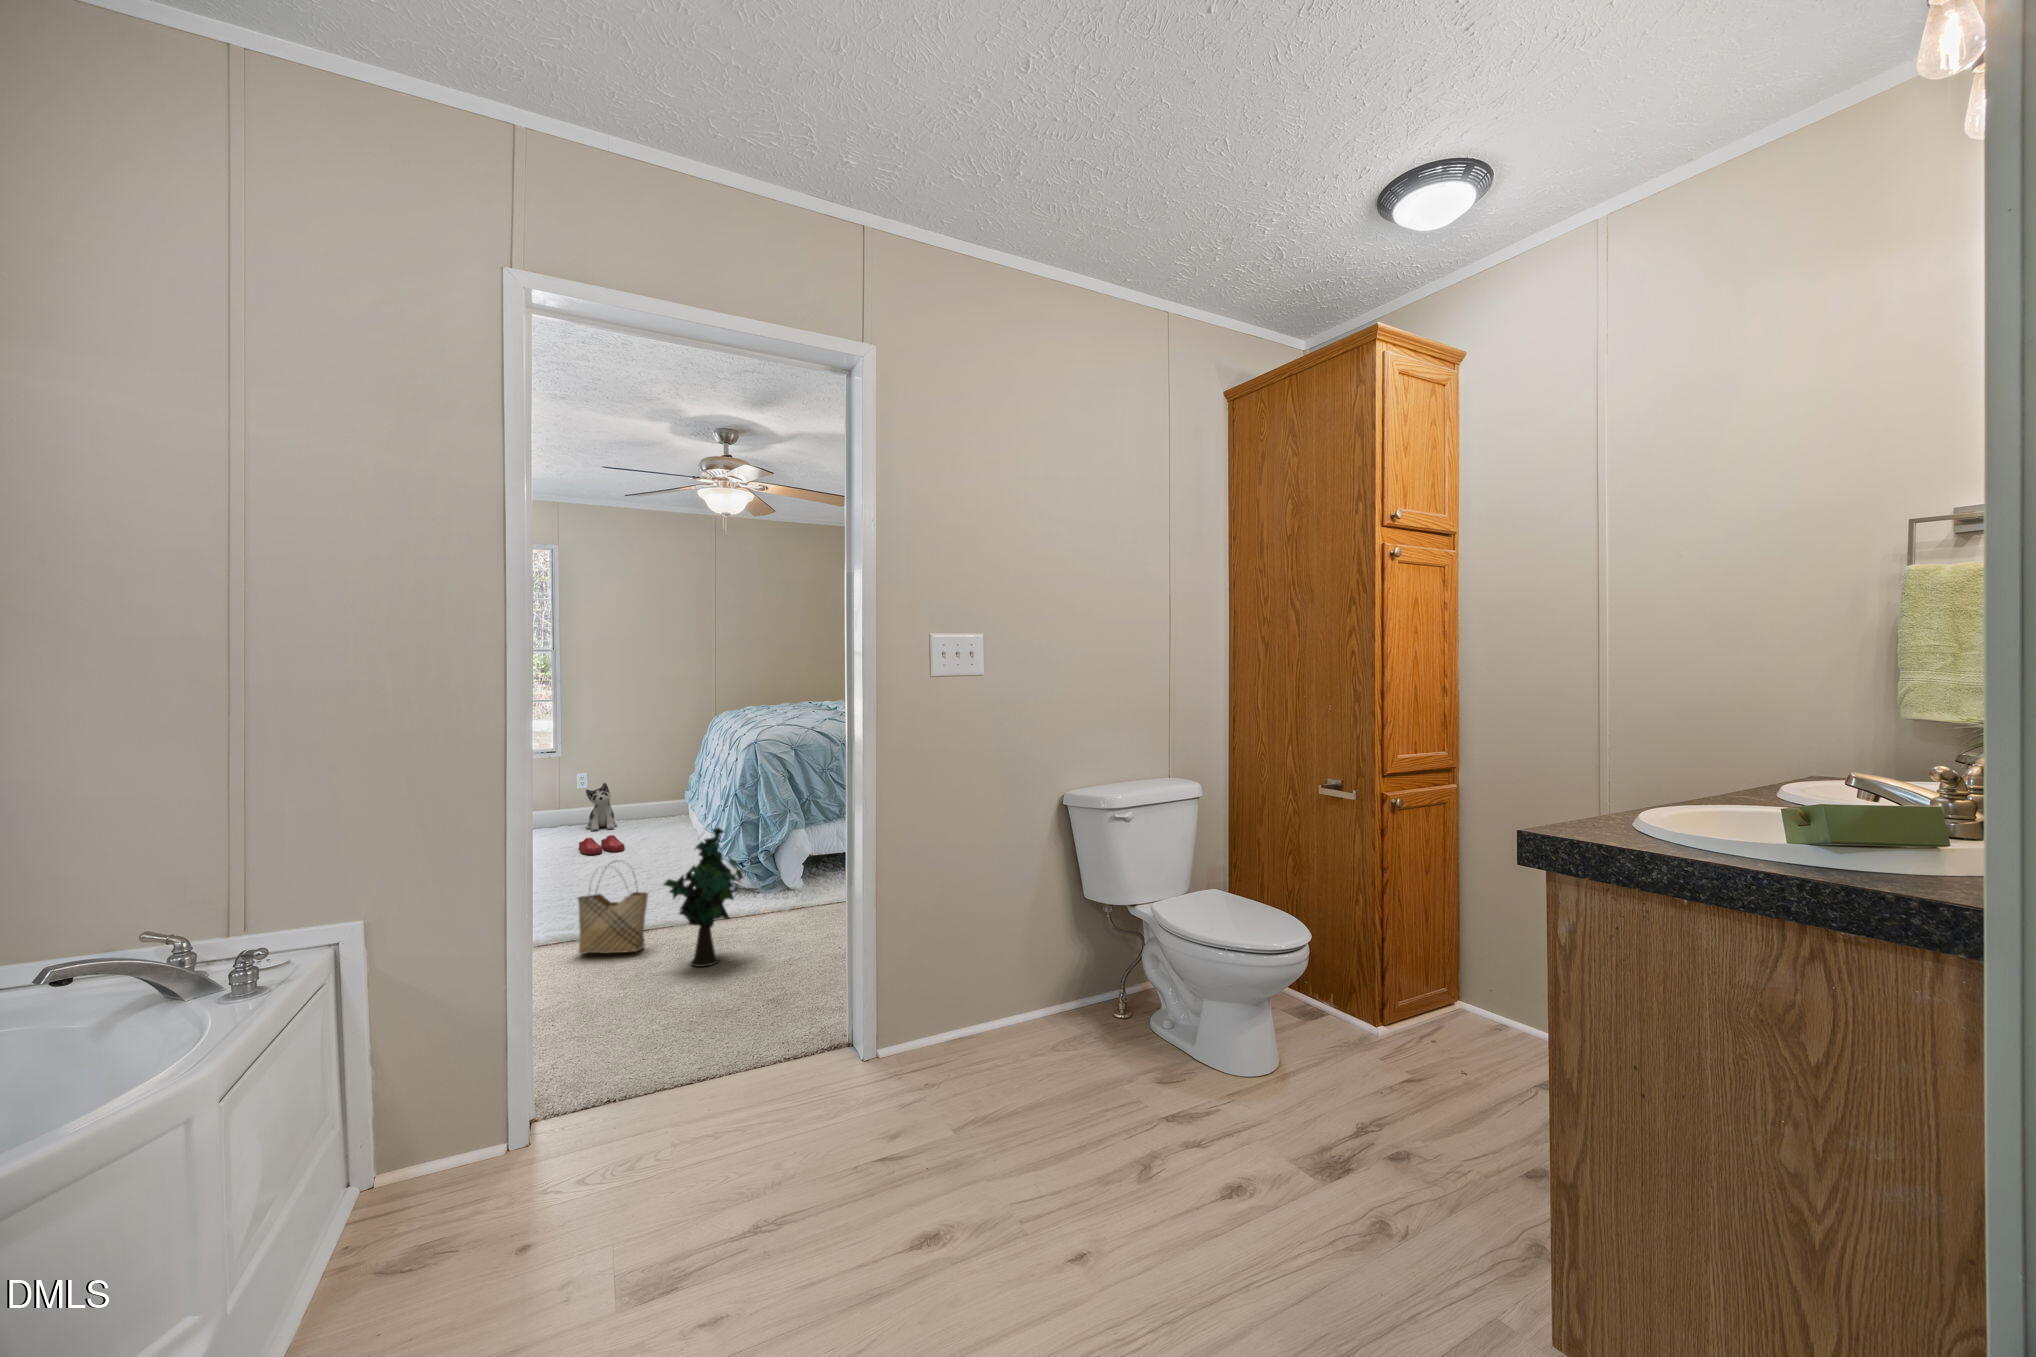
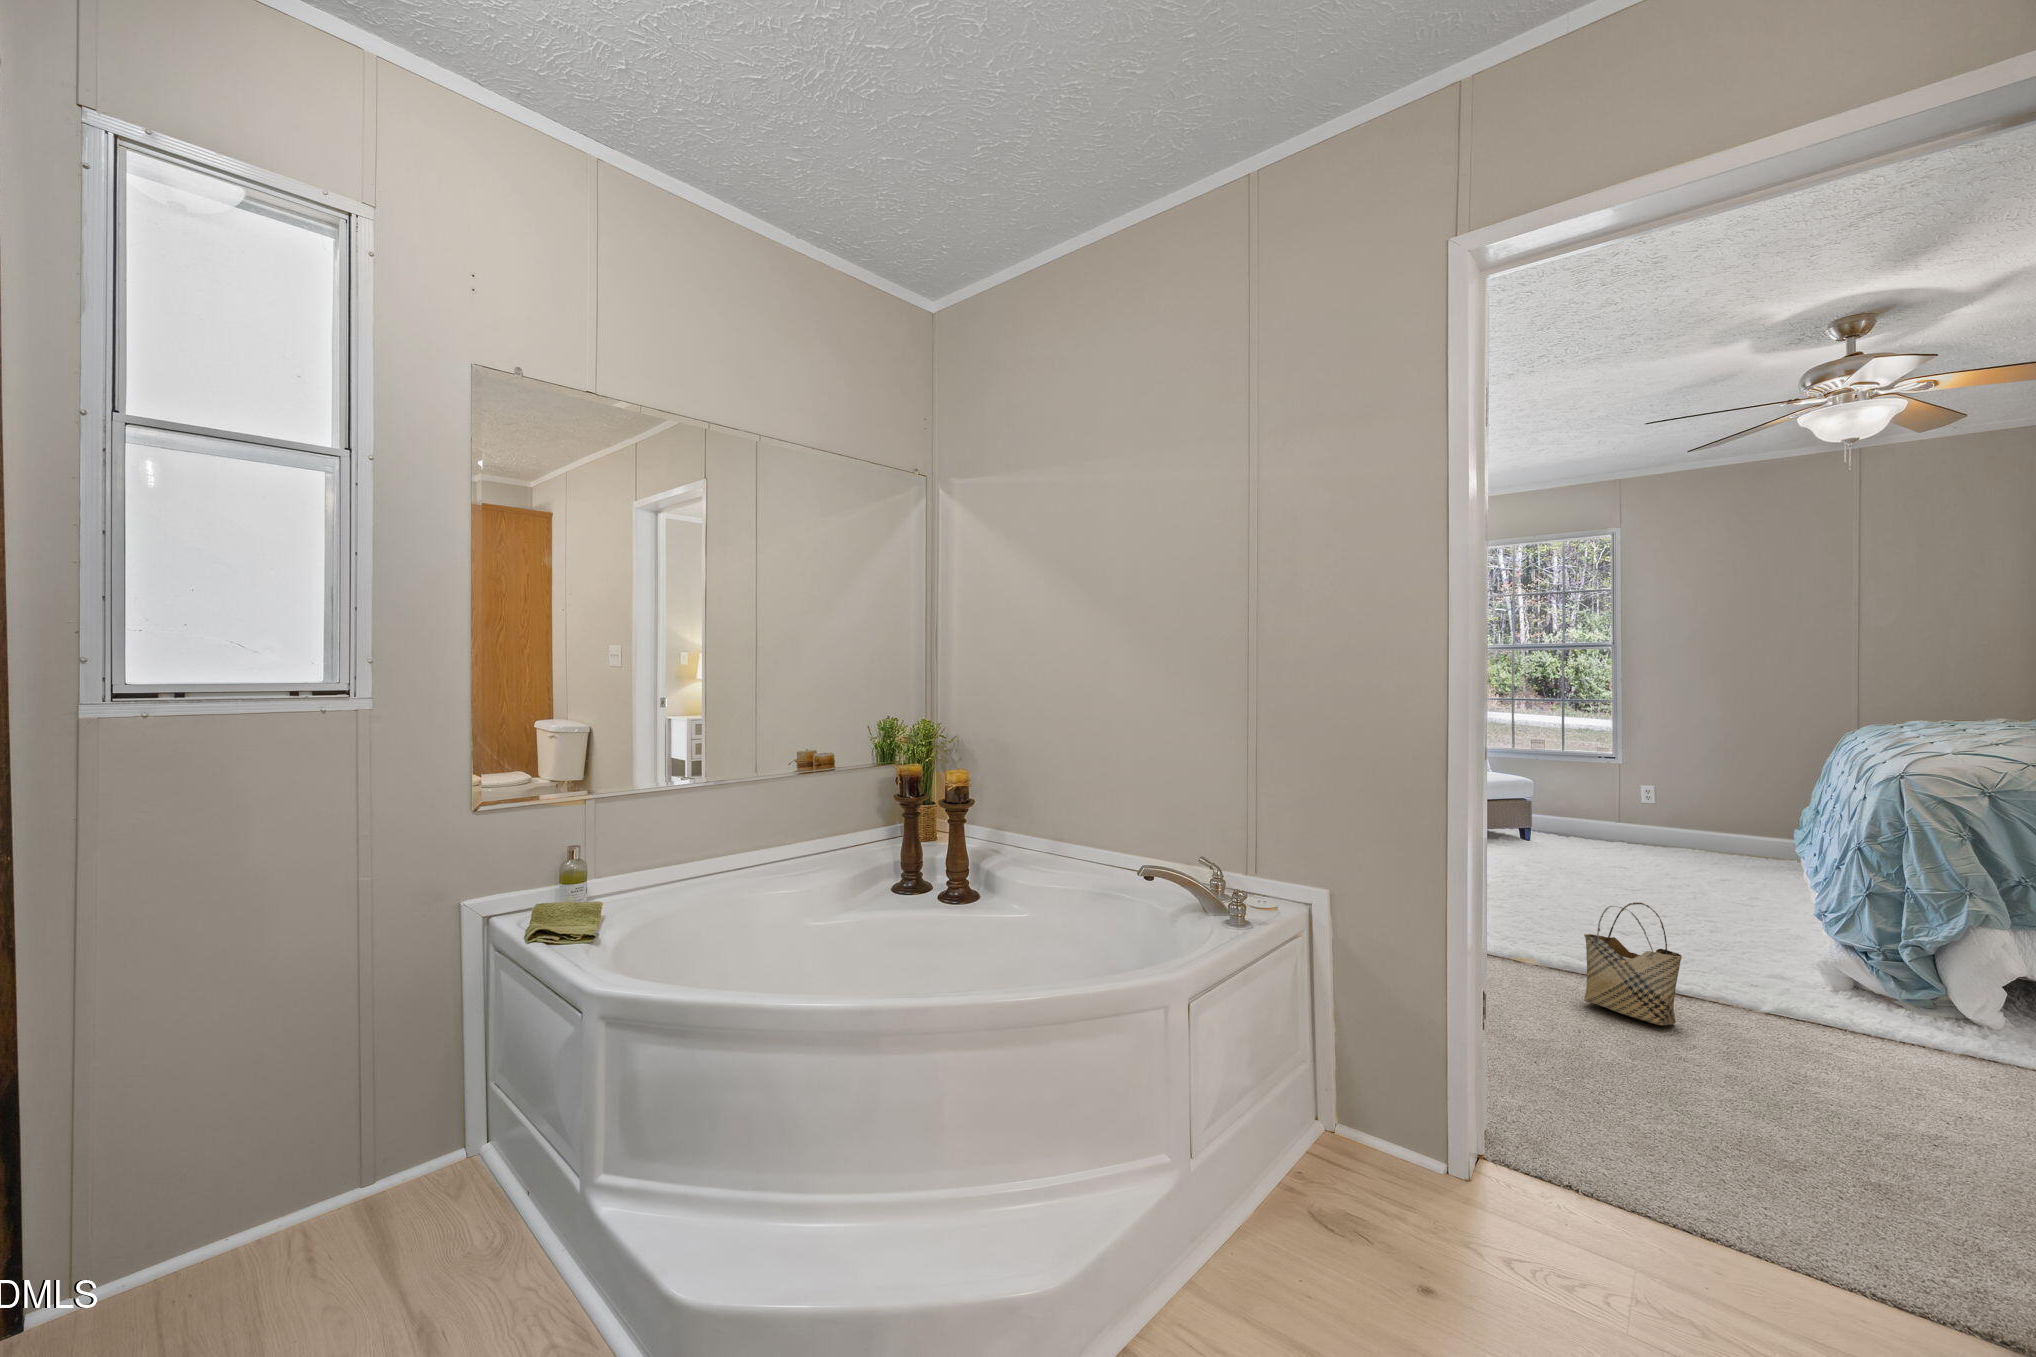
plush toy: present [586,783,617,830] -> none [1648,801,1691,858]
decorative plant: present [664,828,743,967] -> none [1693,894,1840,1090]
slippers: present [579,835,625,855] -> none [1631,863,1691,888]

